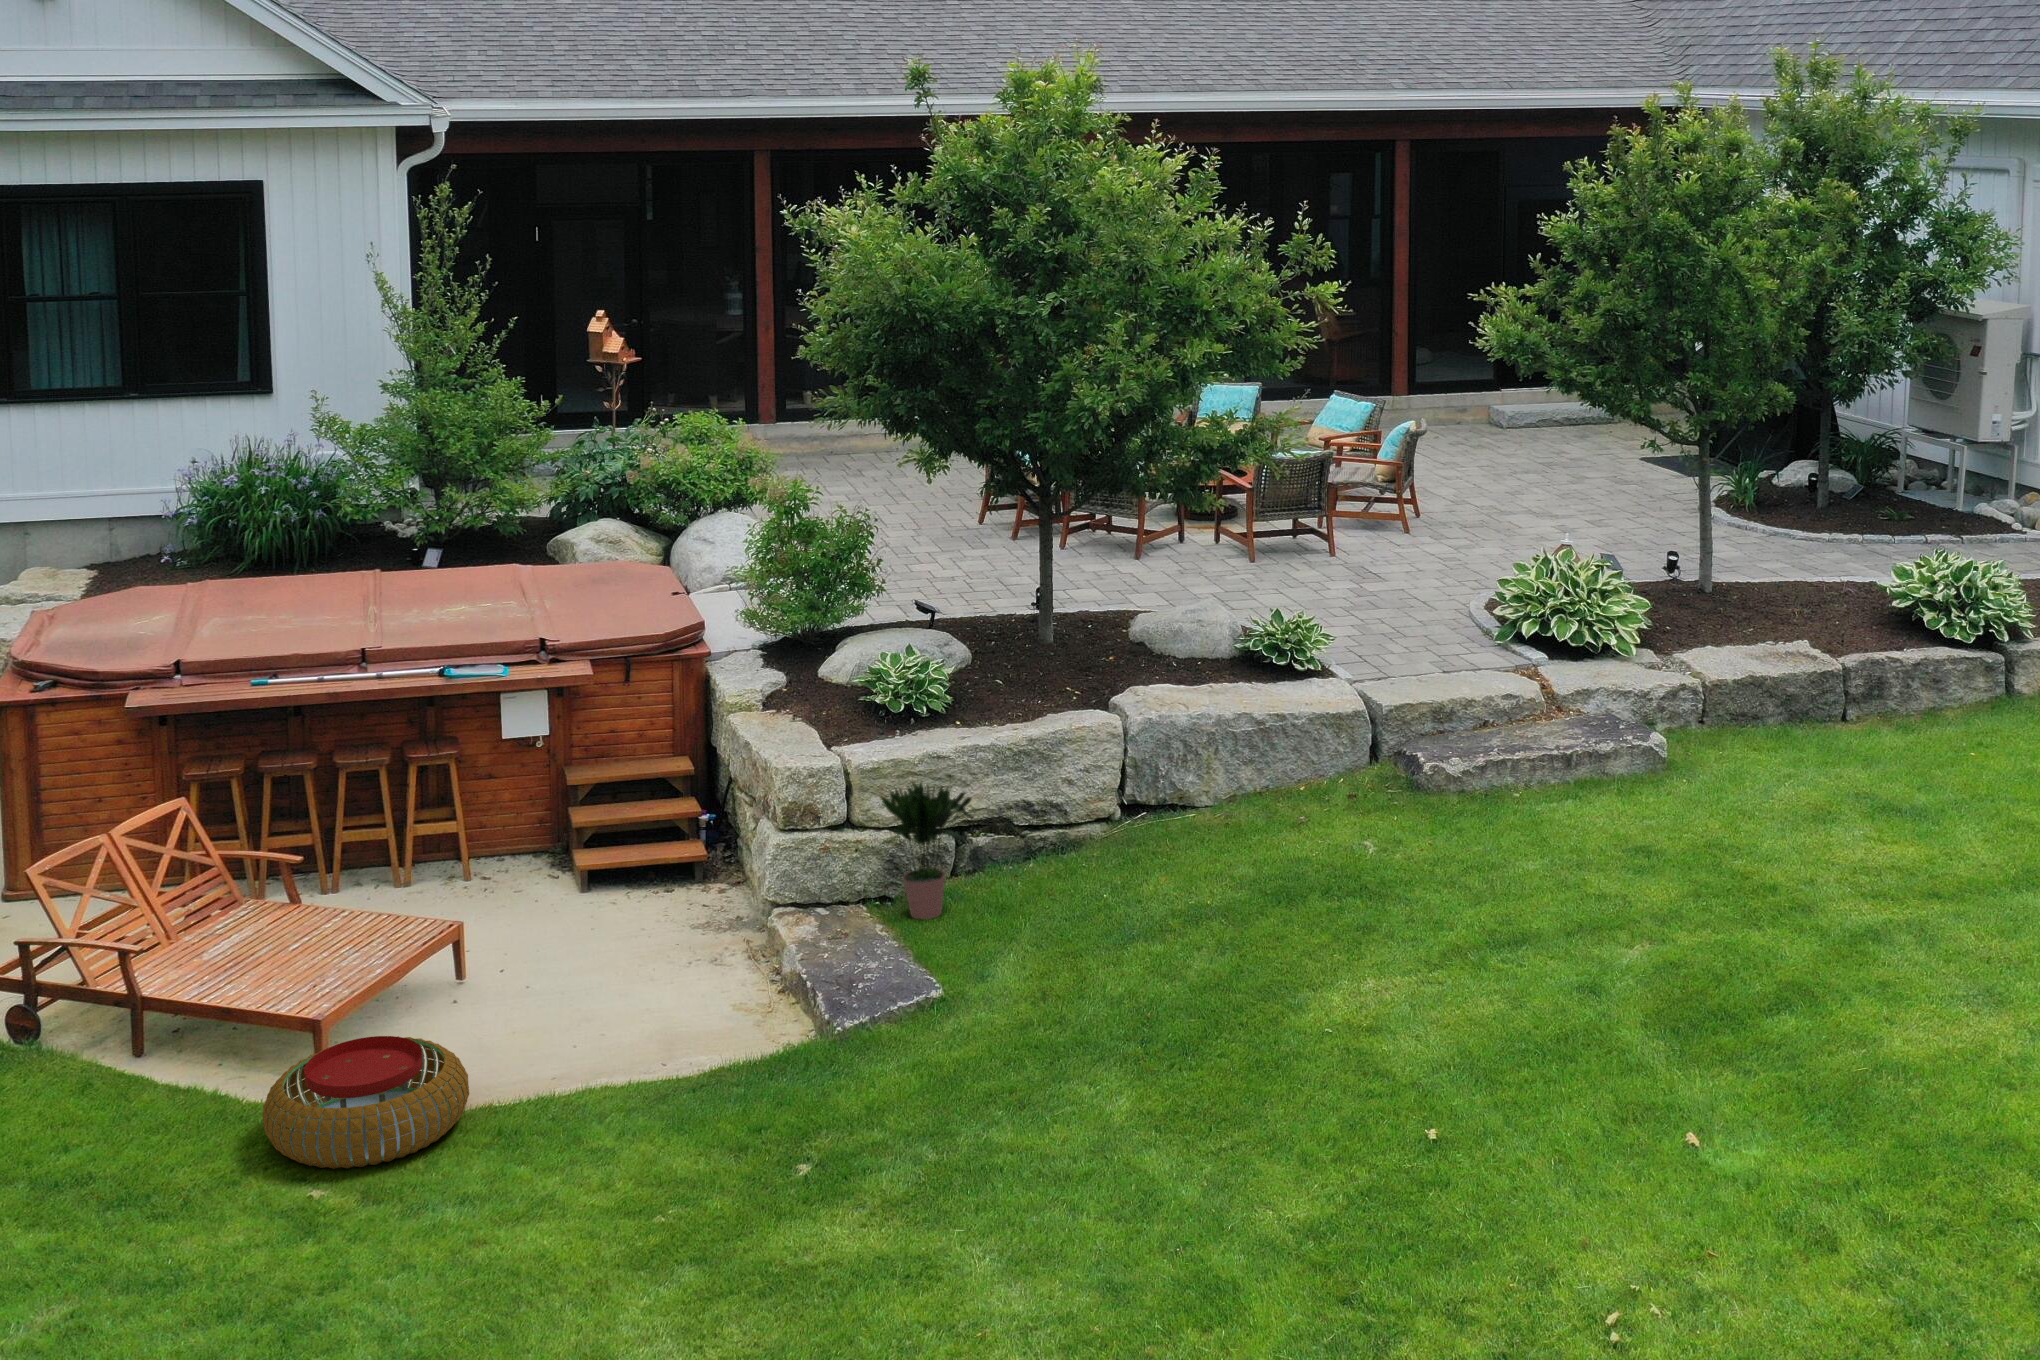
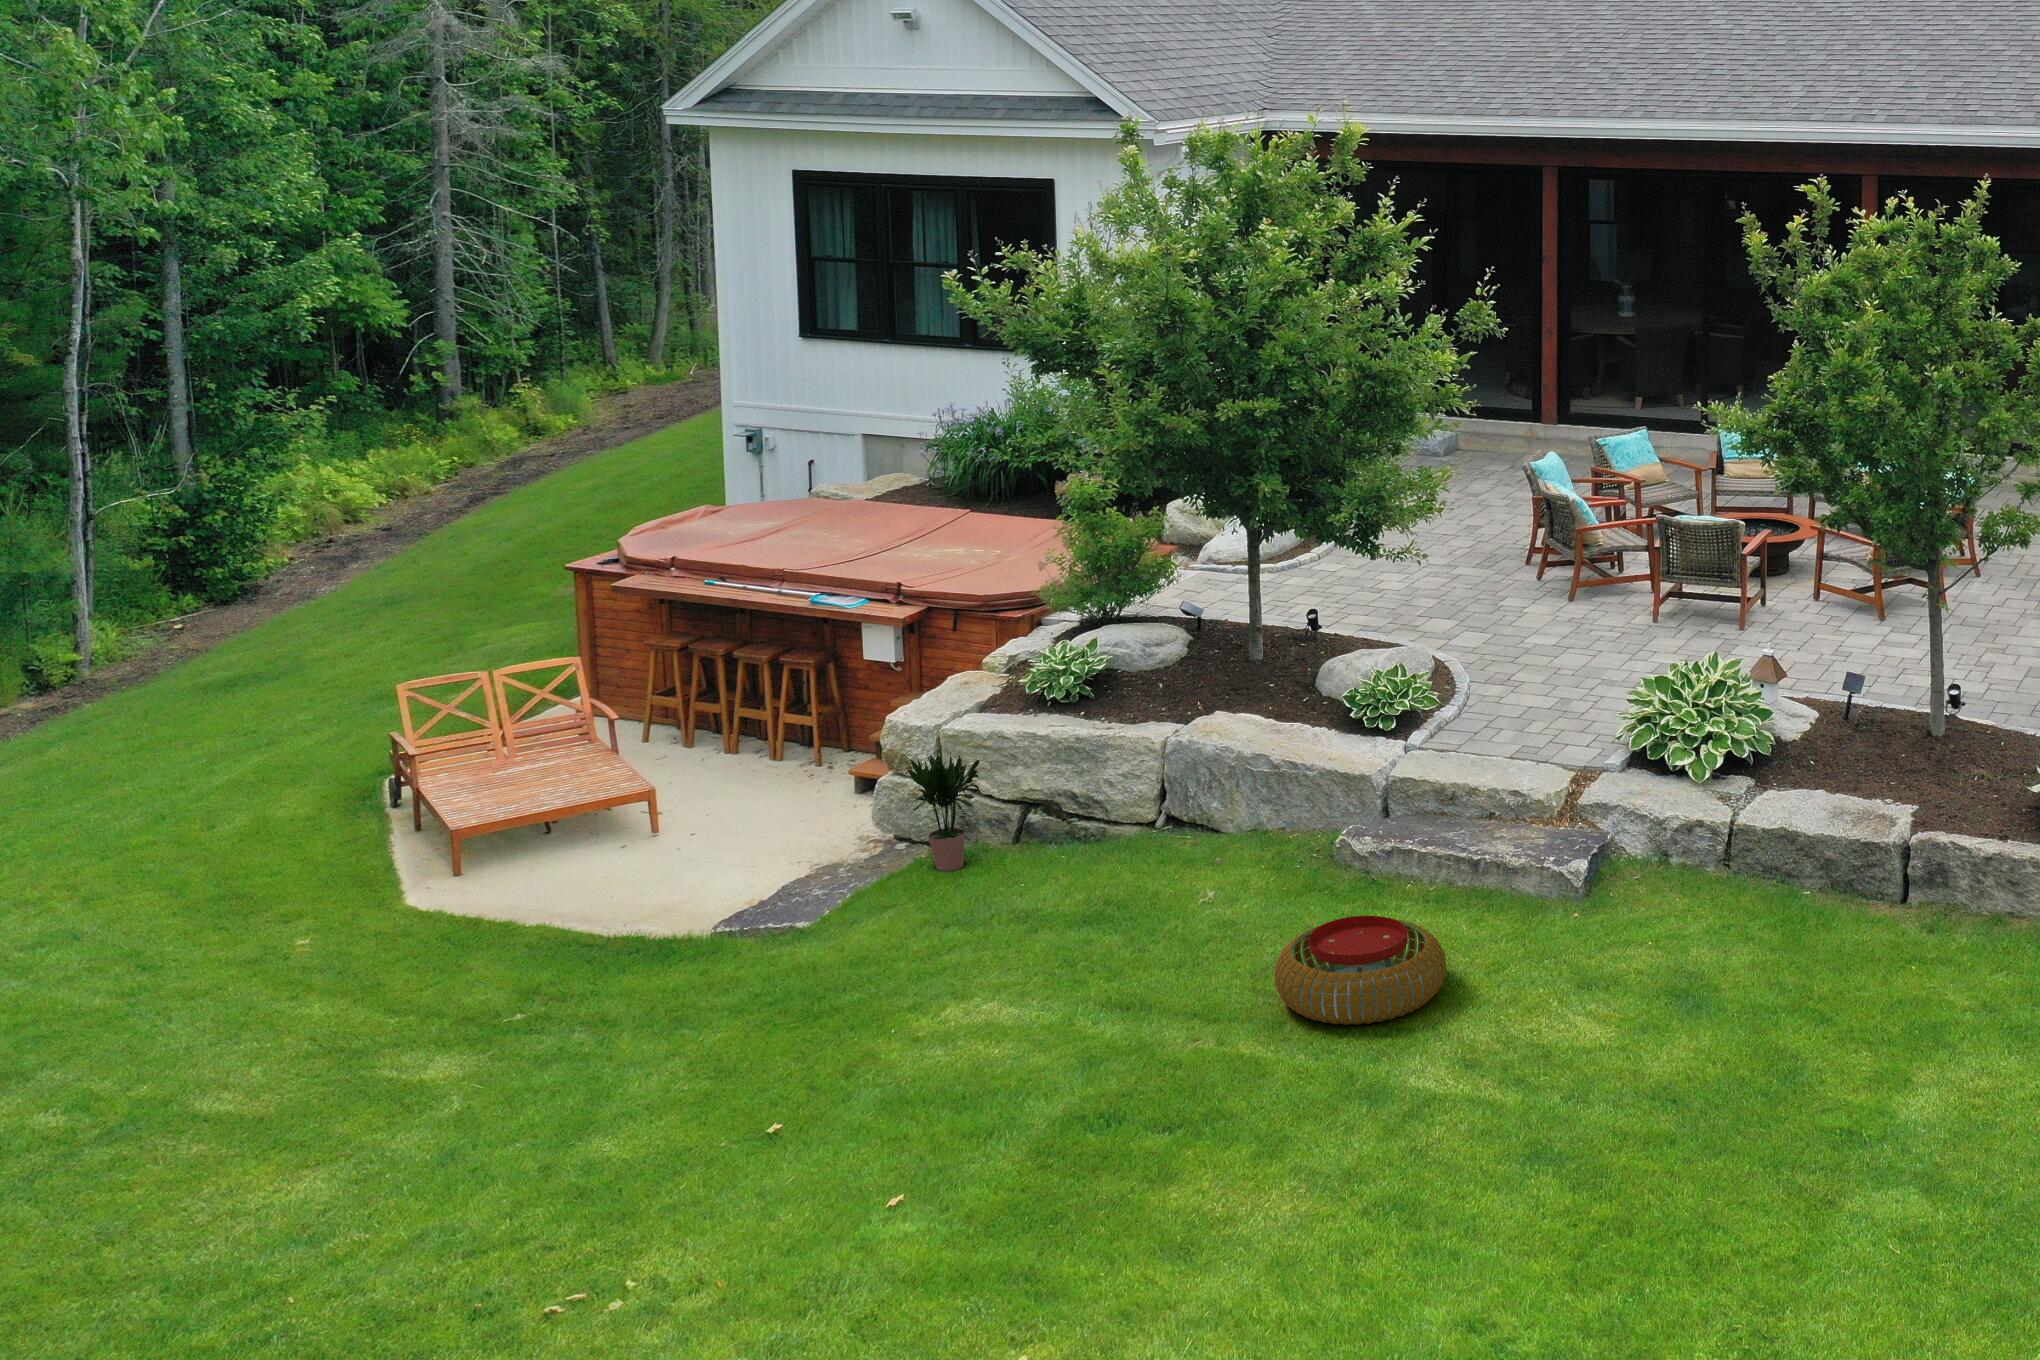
pouf: present [262,1036,469,1169] -> present [1274,916,1447,1025]

